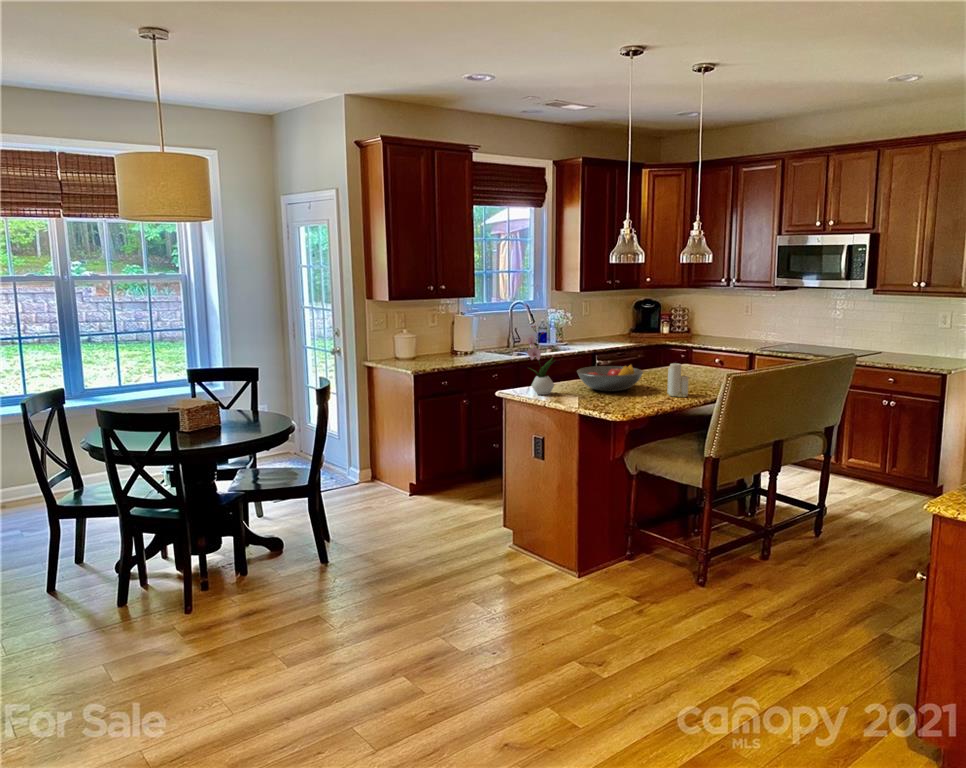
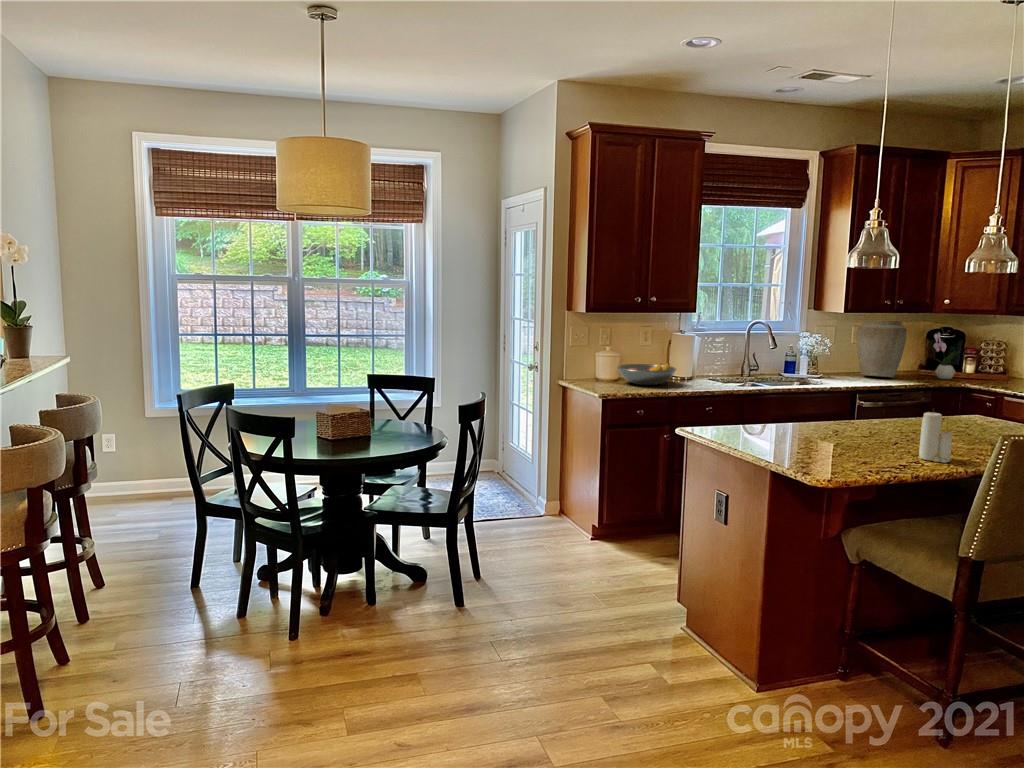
vase: none [590,296,625,341] -> present [856,320,907,377]
flower arrangement: present [527,326,555,395] -> present [934,326,958,379]
fruit bowl: present [577,364,643,391] -> present [617,363,676,385]

